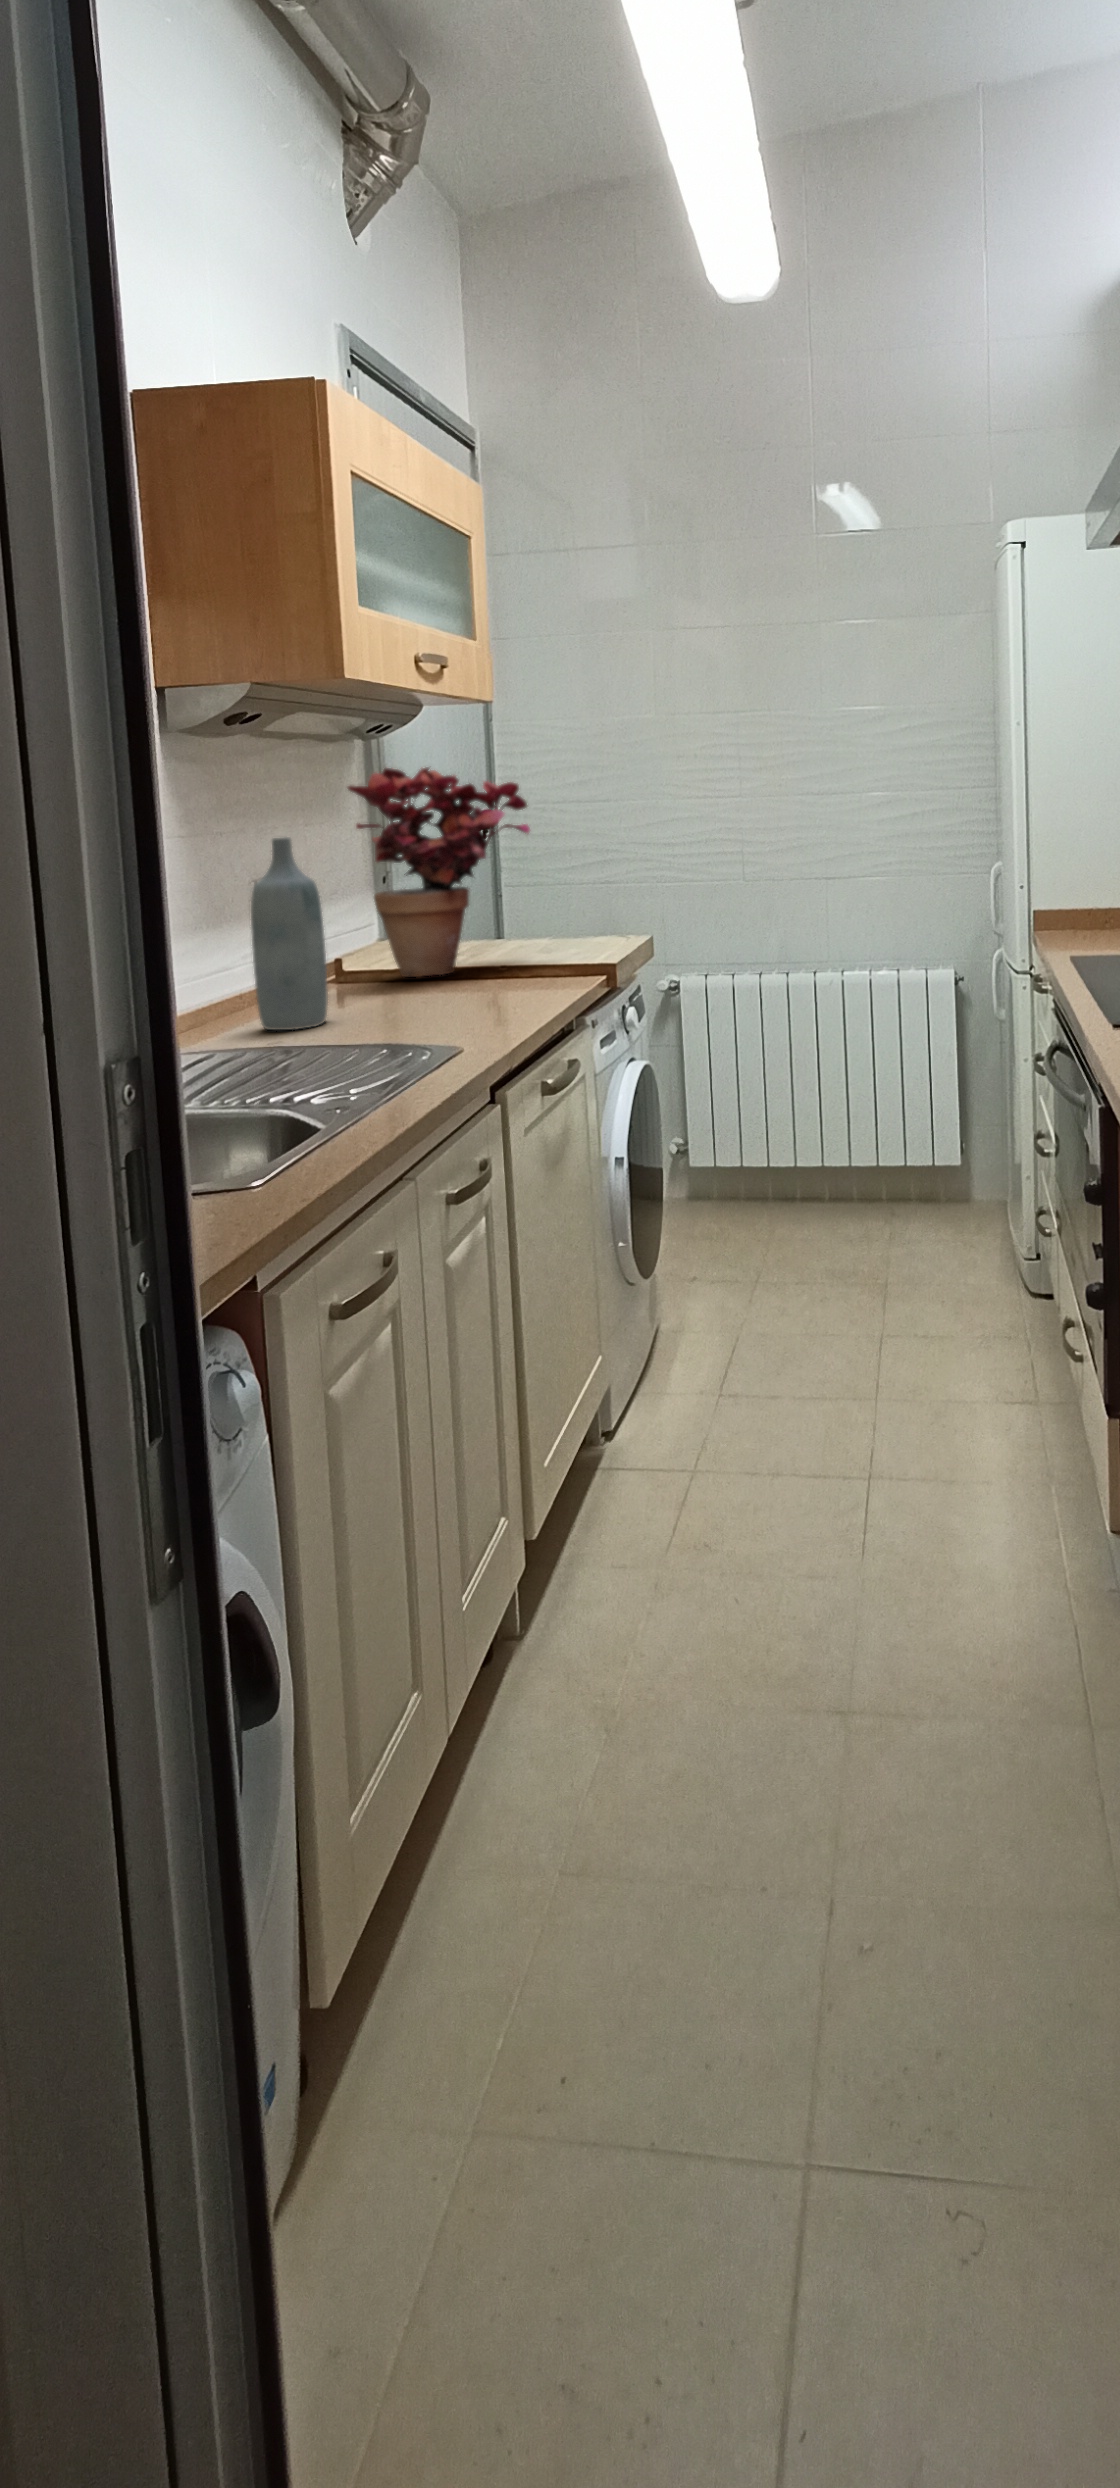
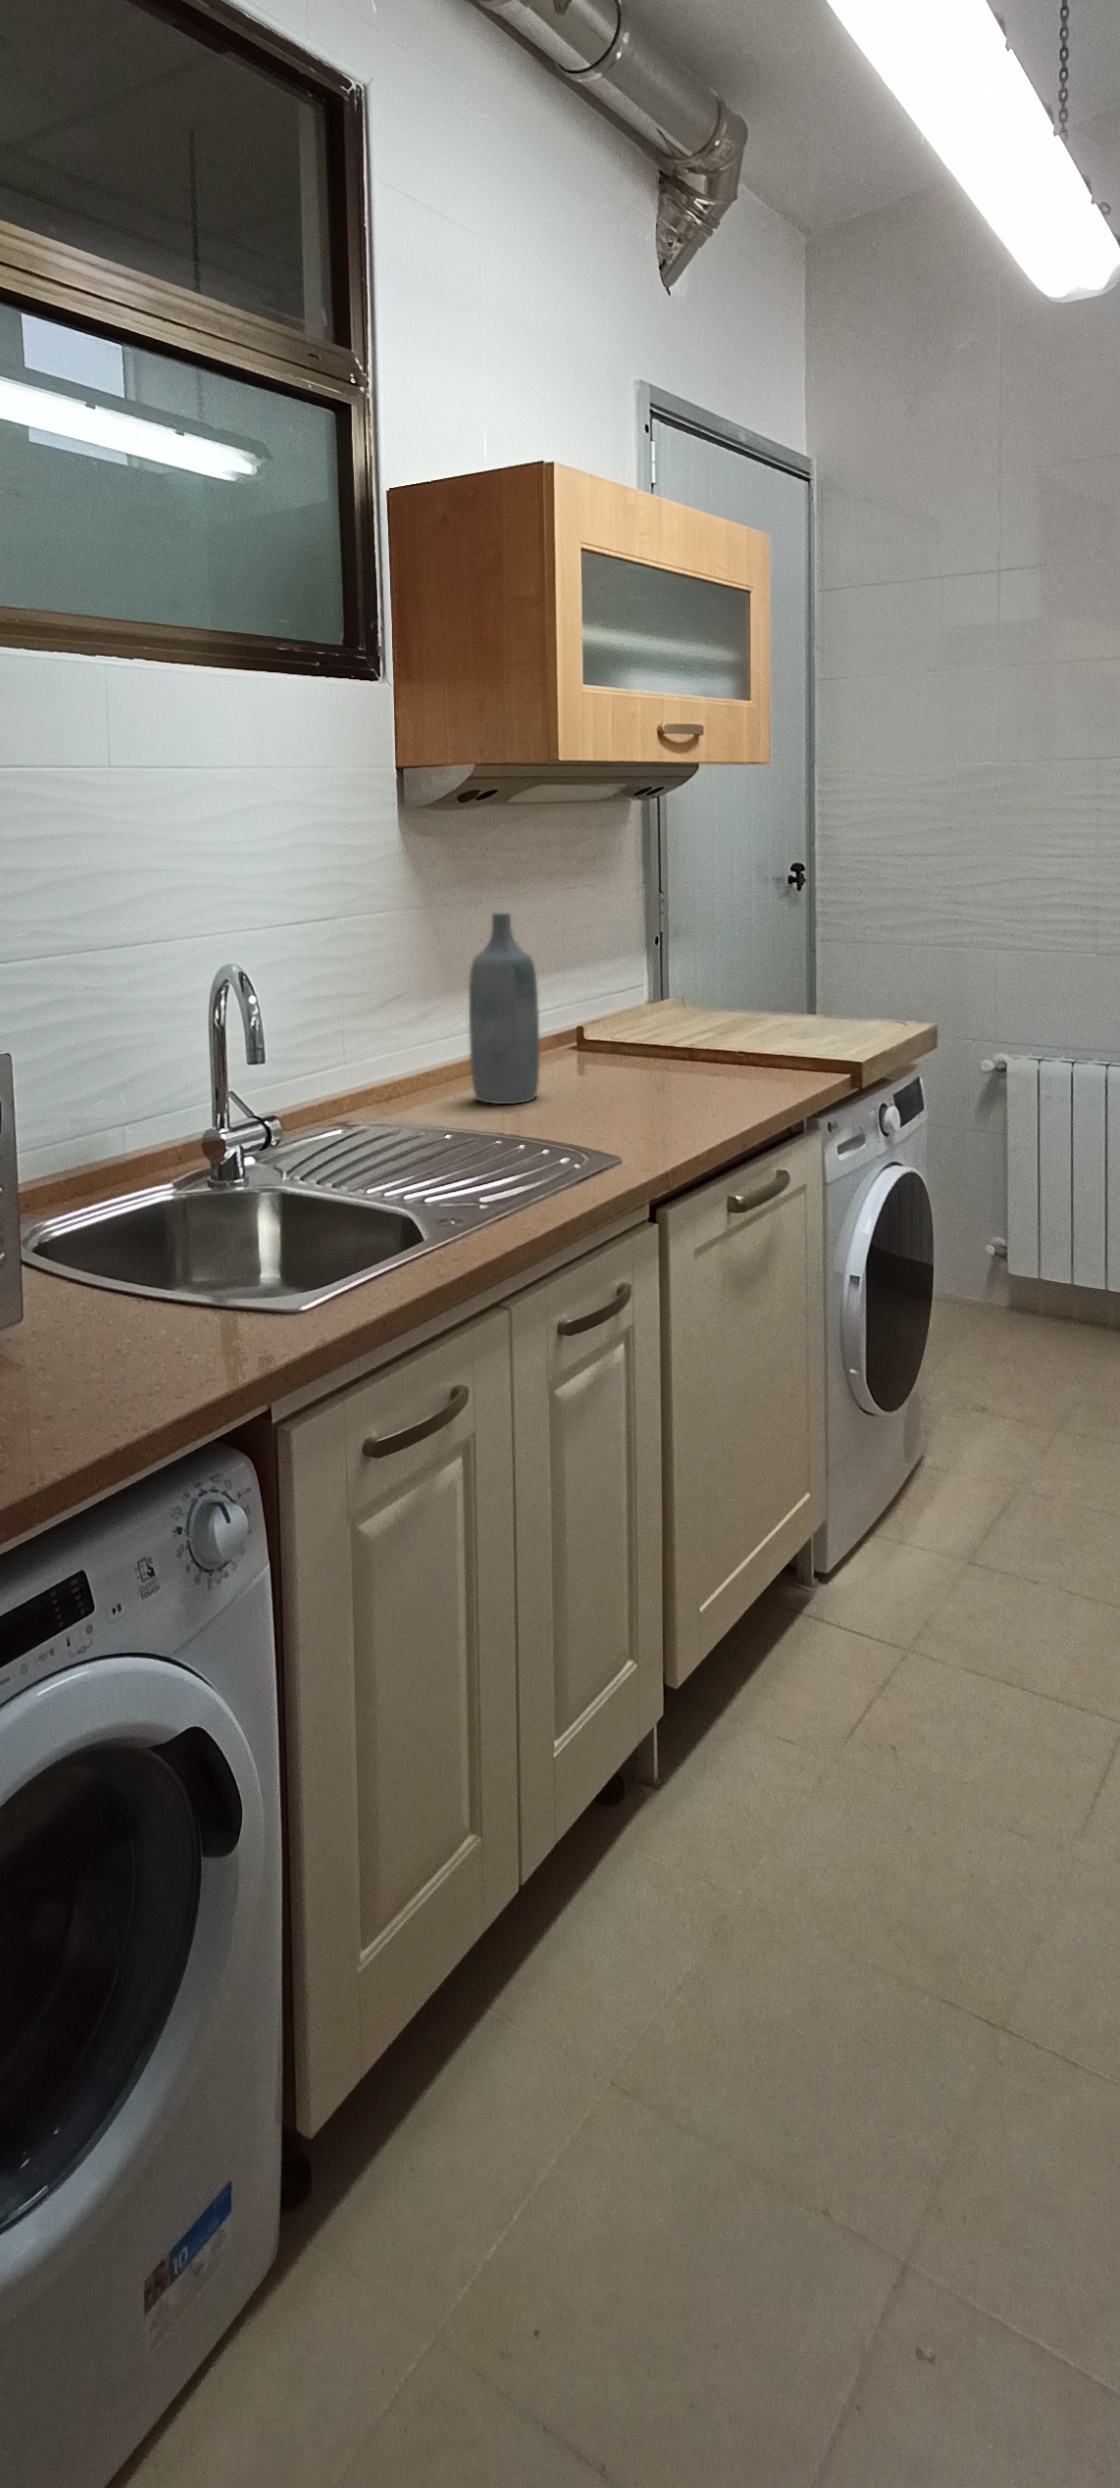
potted plant: present [348,767,530,977] -> none [592,833,788,1051]

